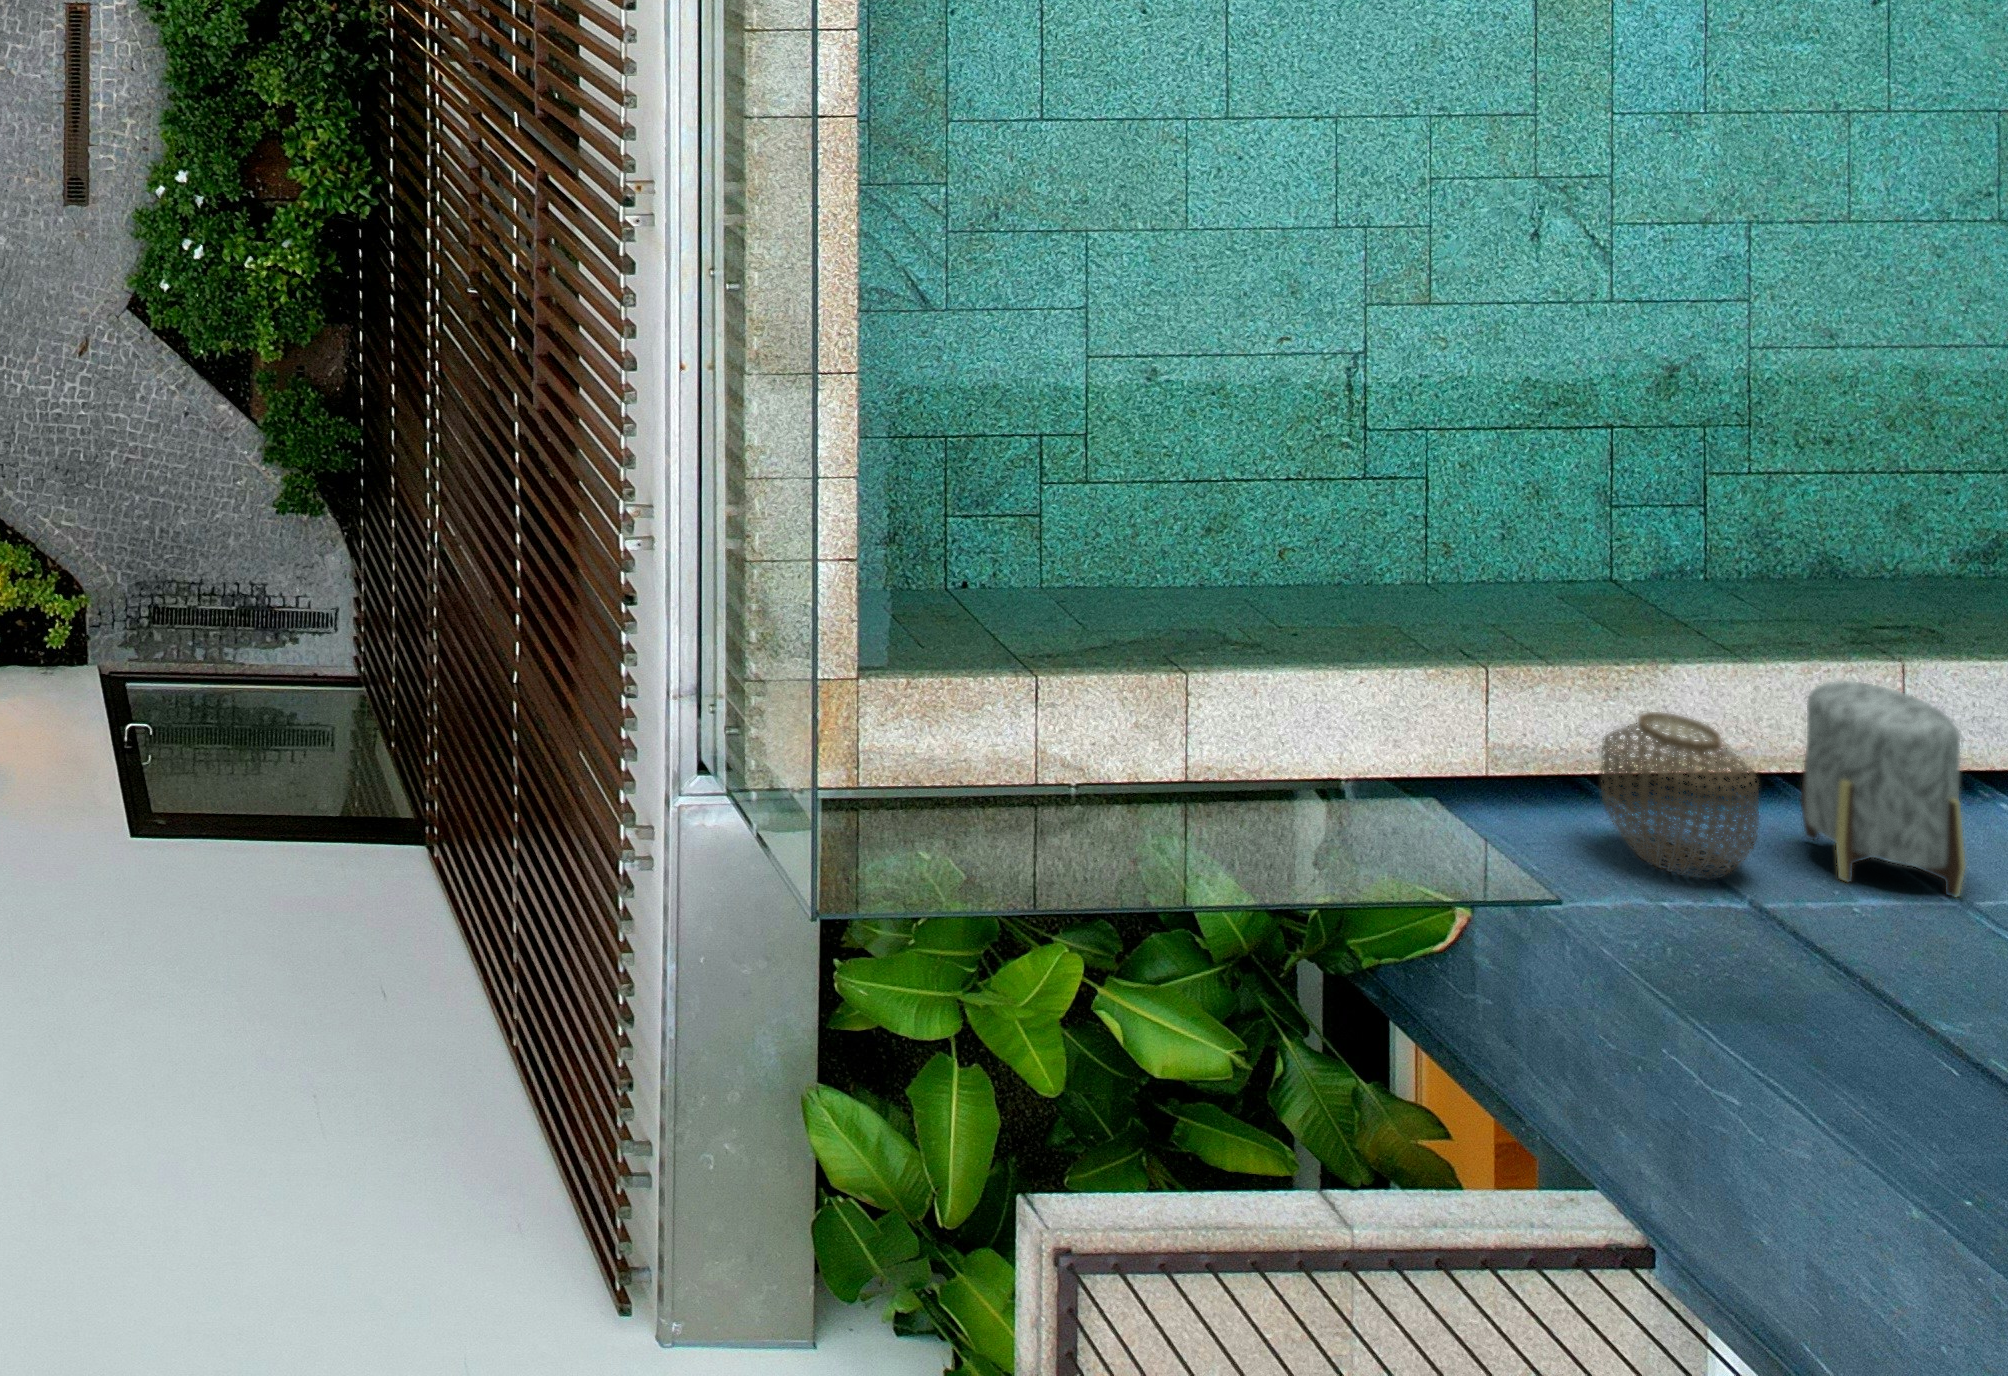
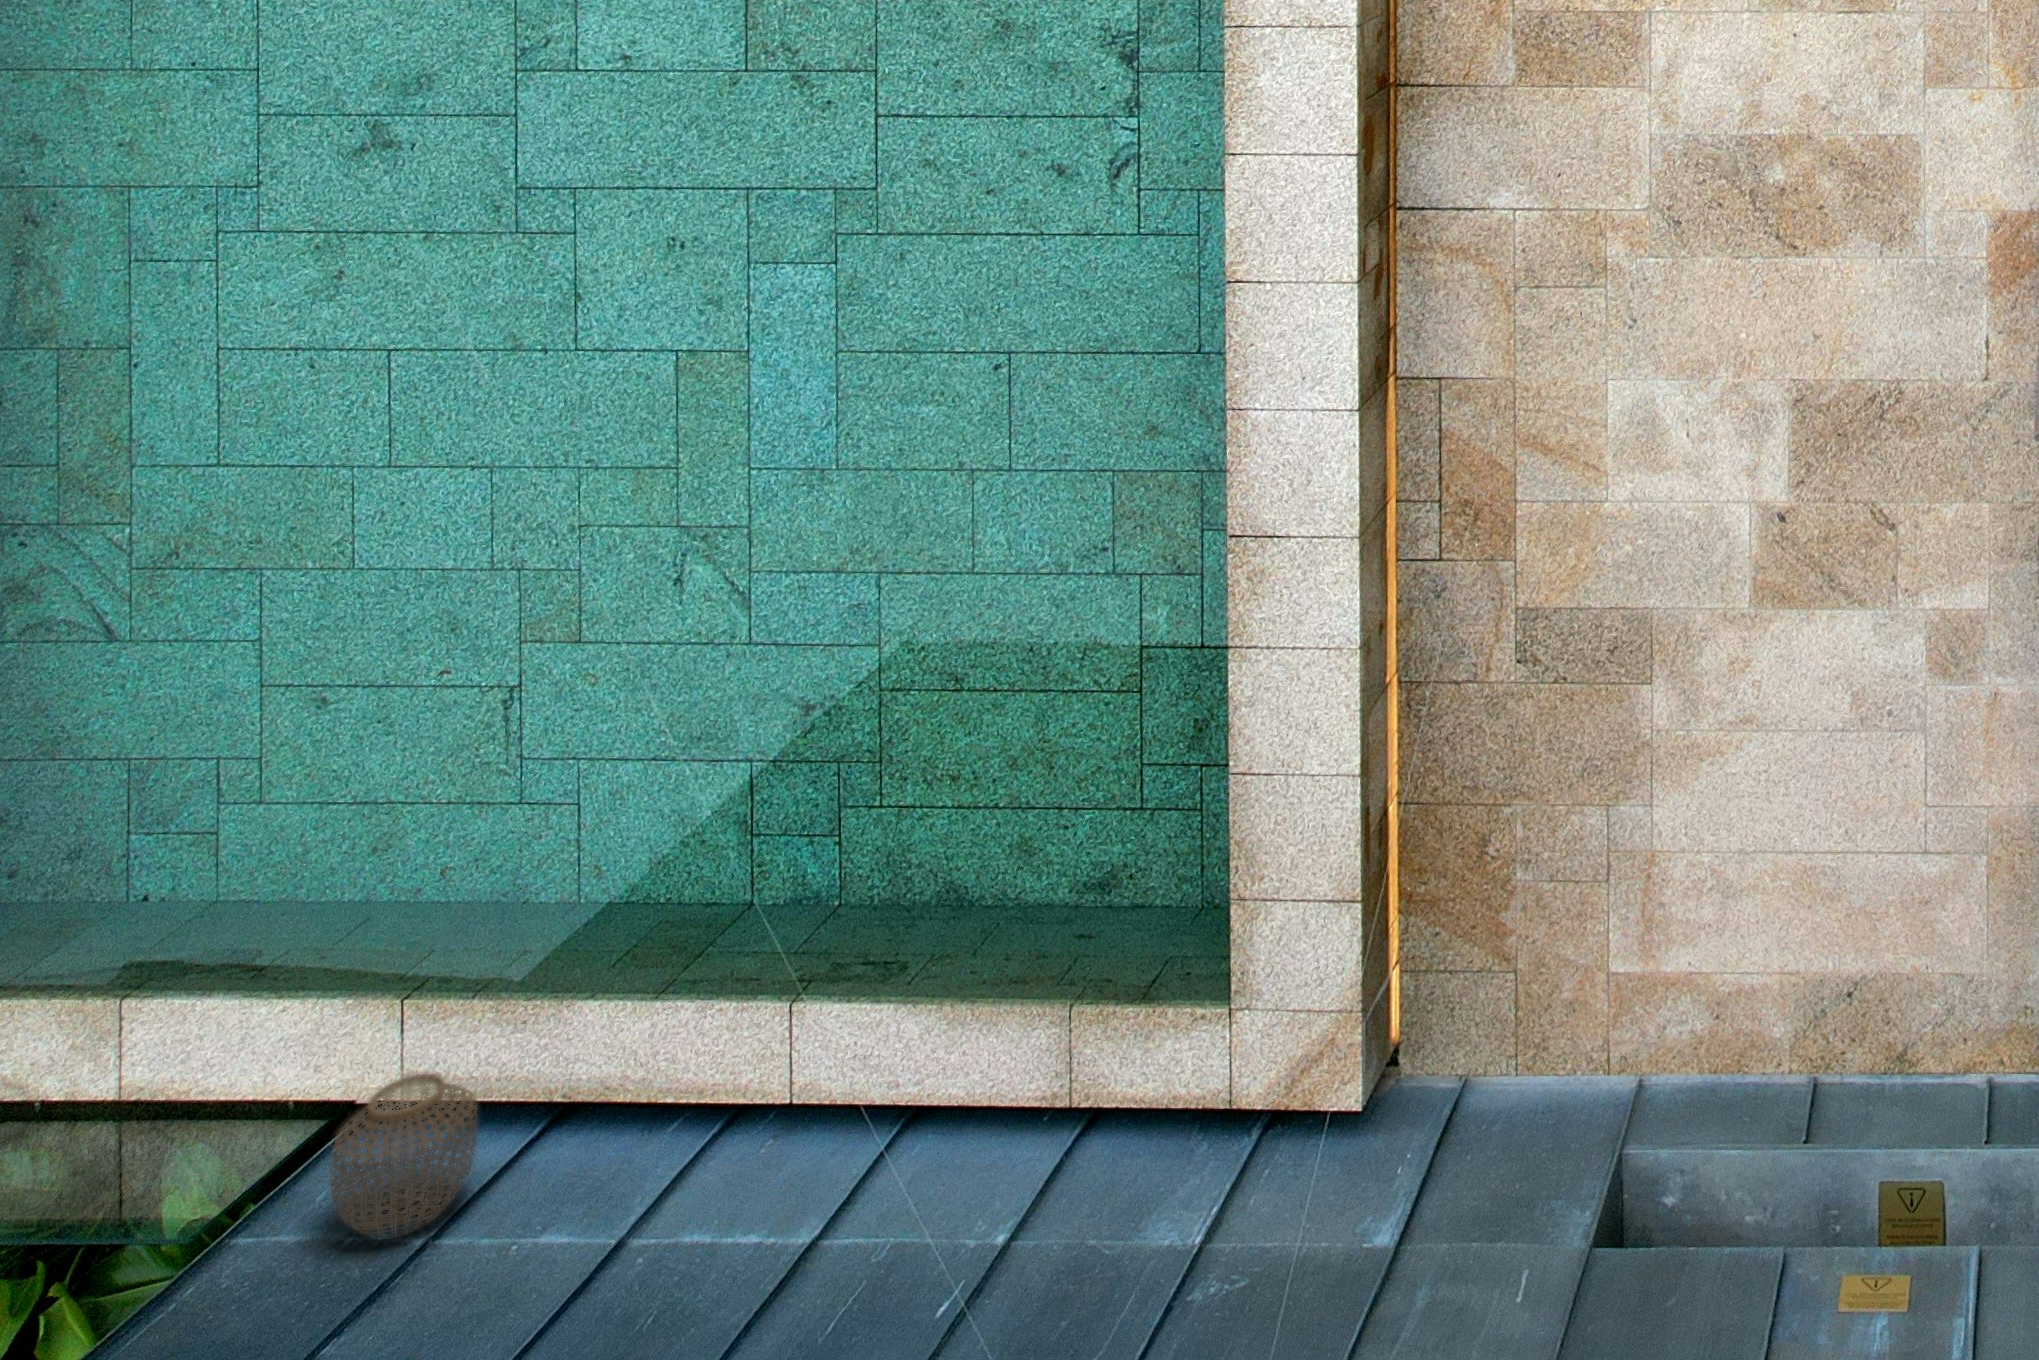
stool: present [1800,681,1966,897] -> none [501,1040,658,1261]

